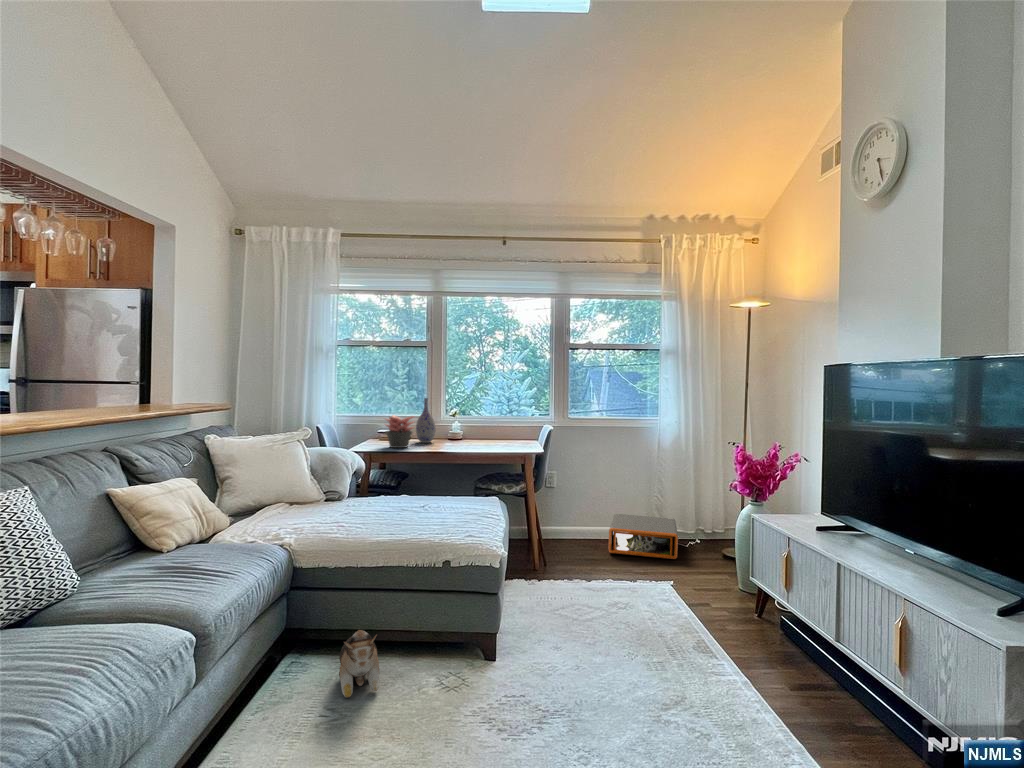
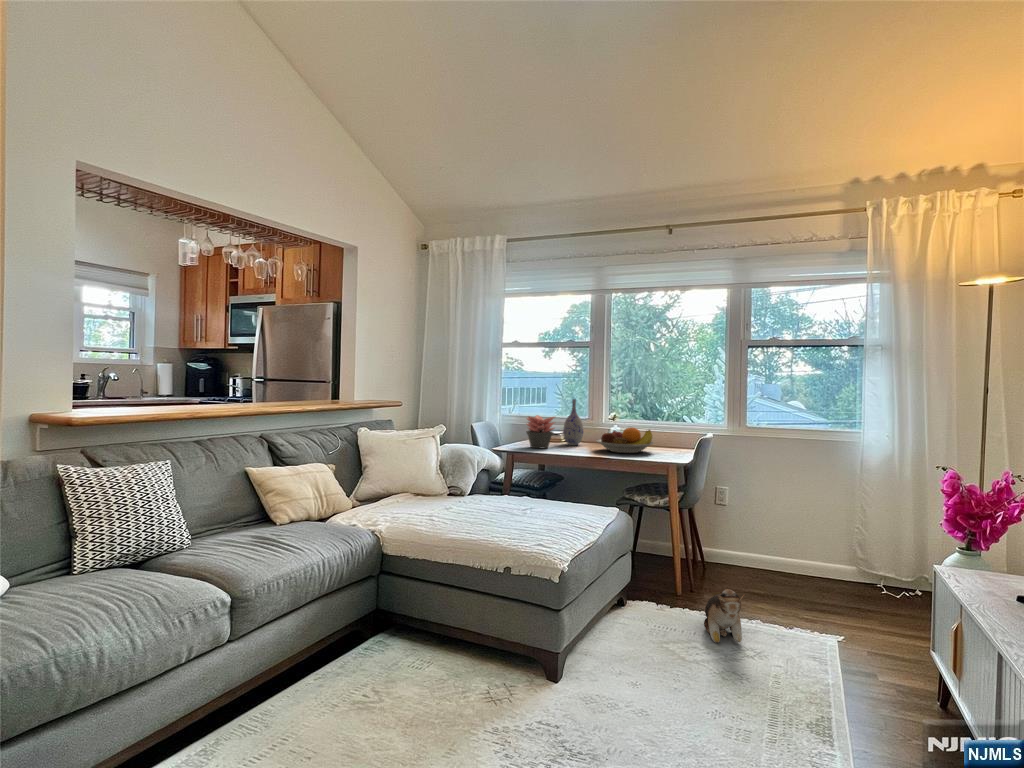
fruit bowl: none [454,423,507,447] -> present [596,427,654,453]
storage box: present [608,514,678,559] -> none [777,544,884,612]
plush toy: present [339,630,380,698] -> present [704,589,744,643]

